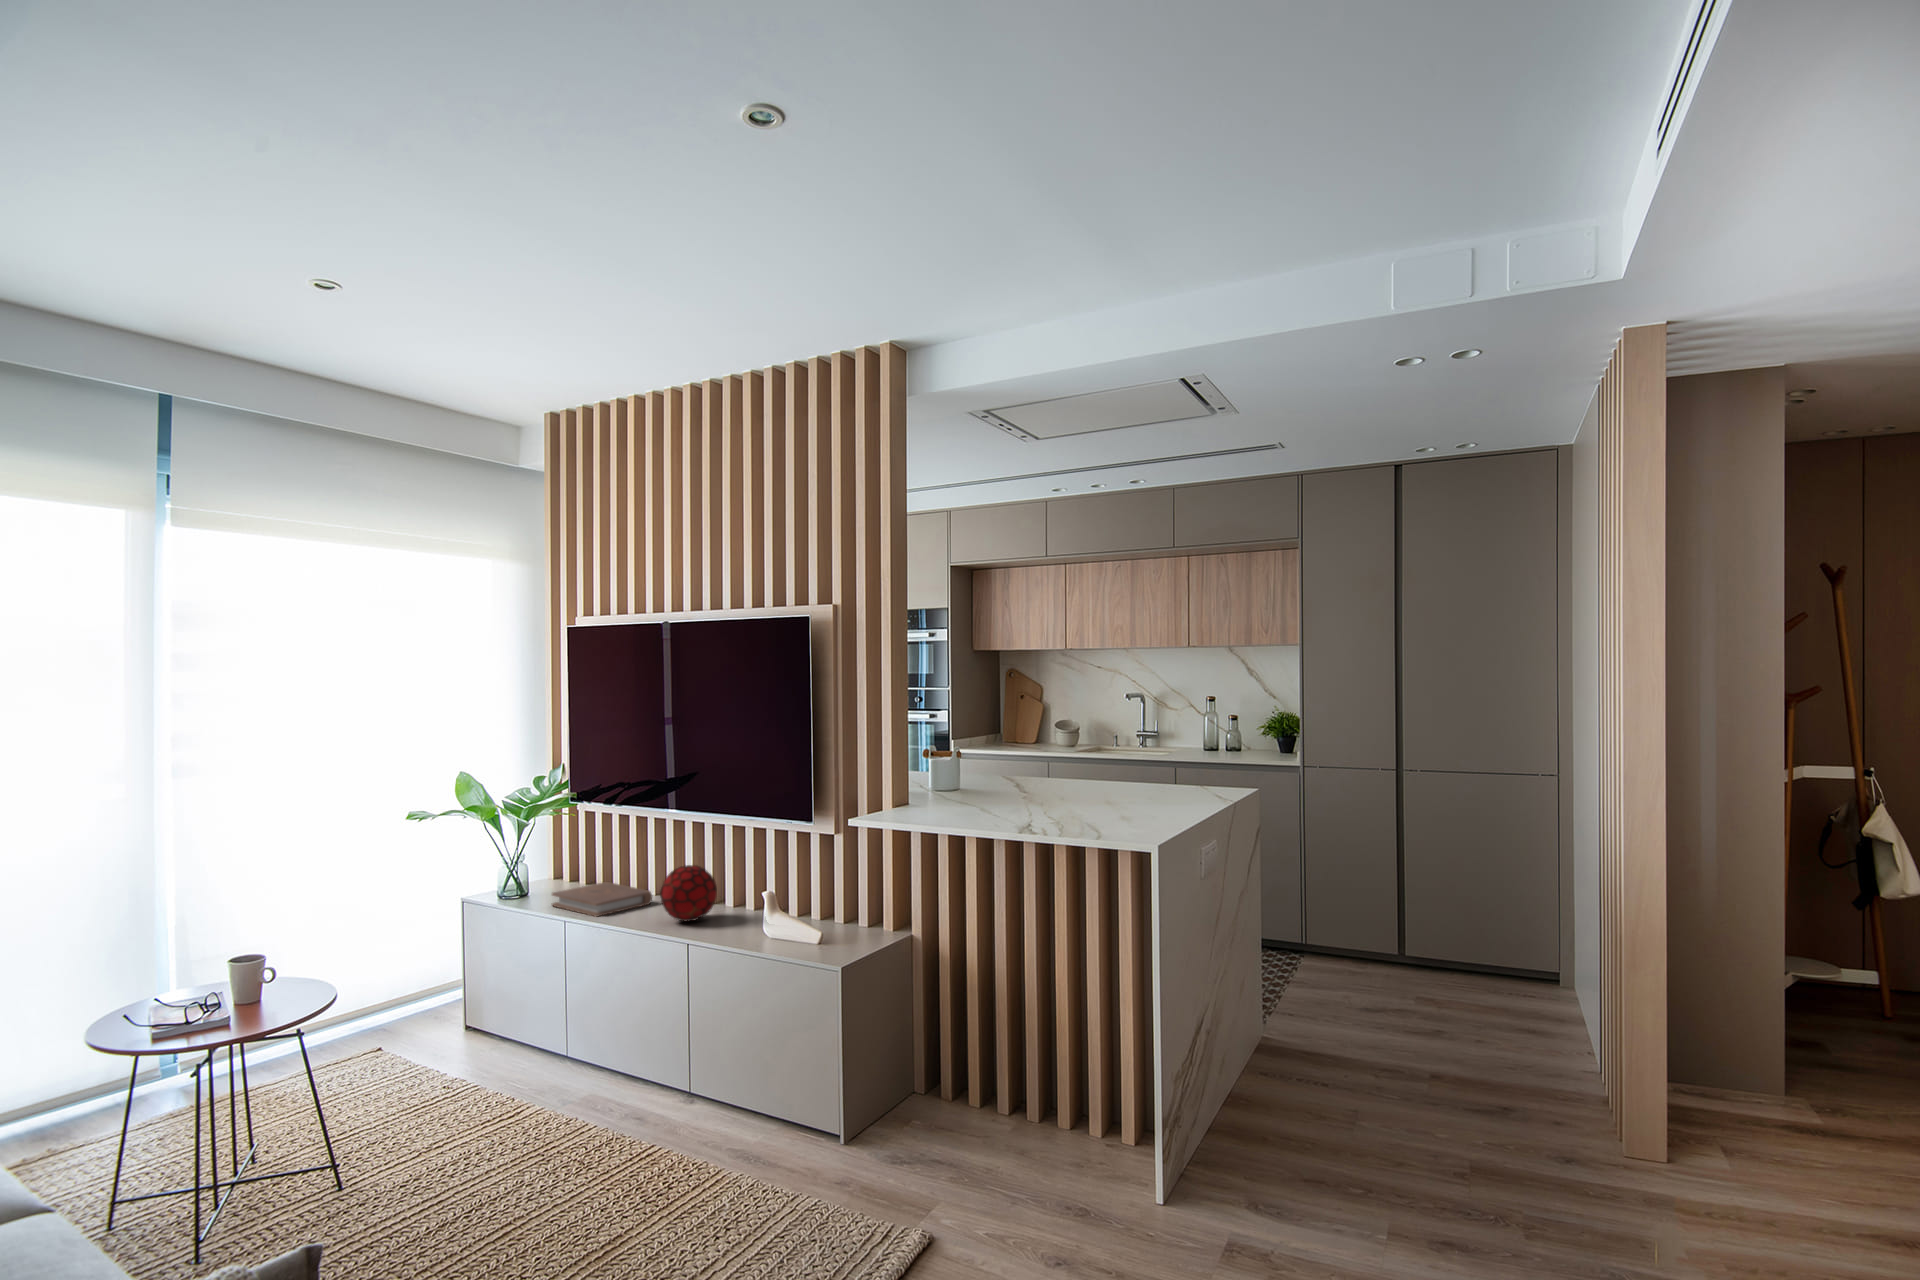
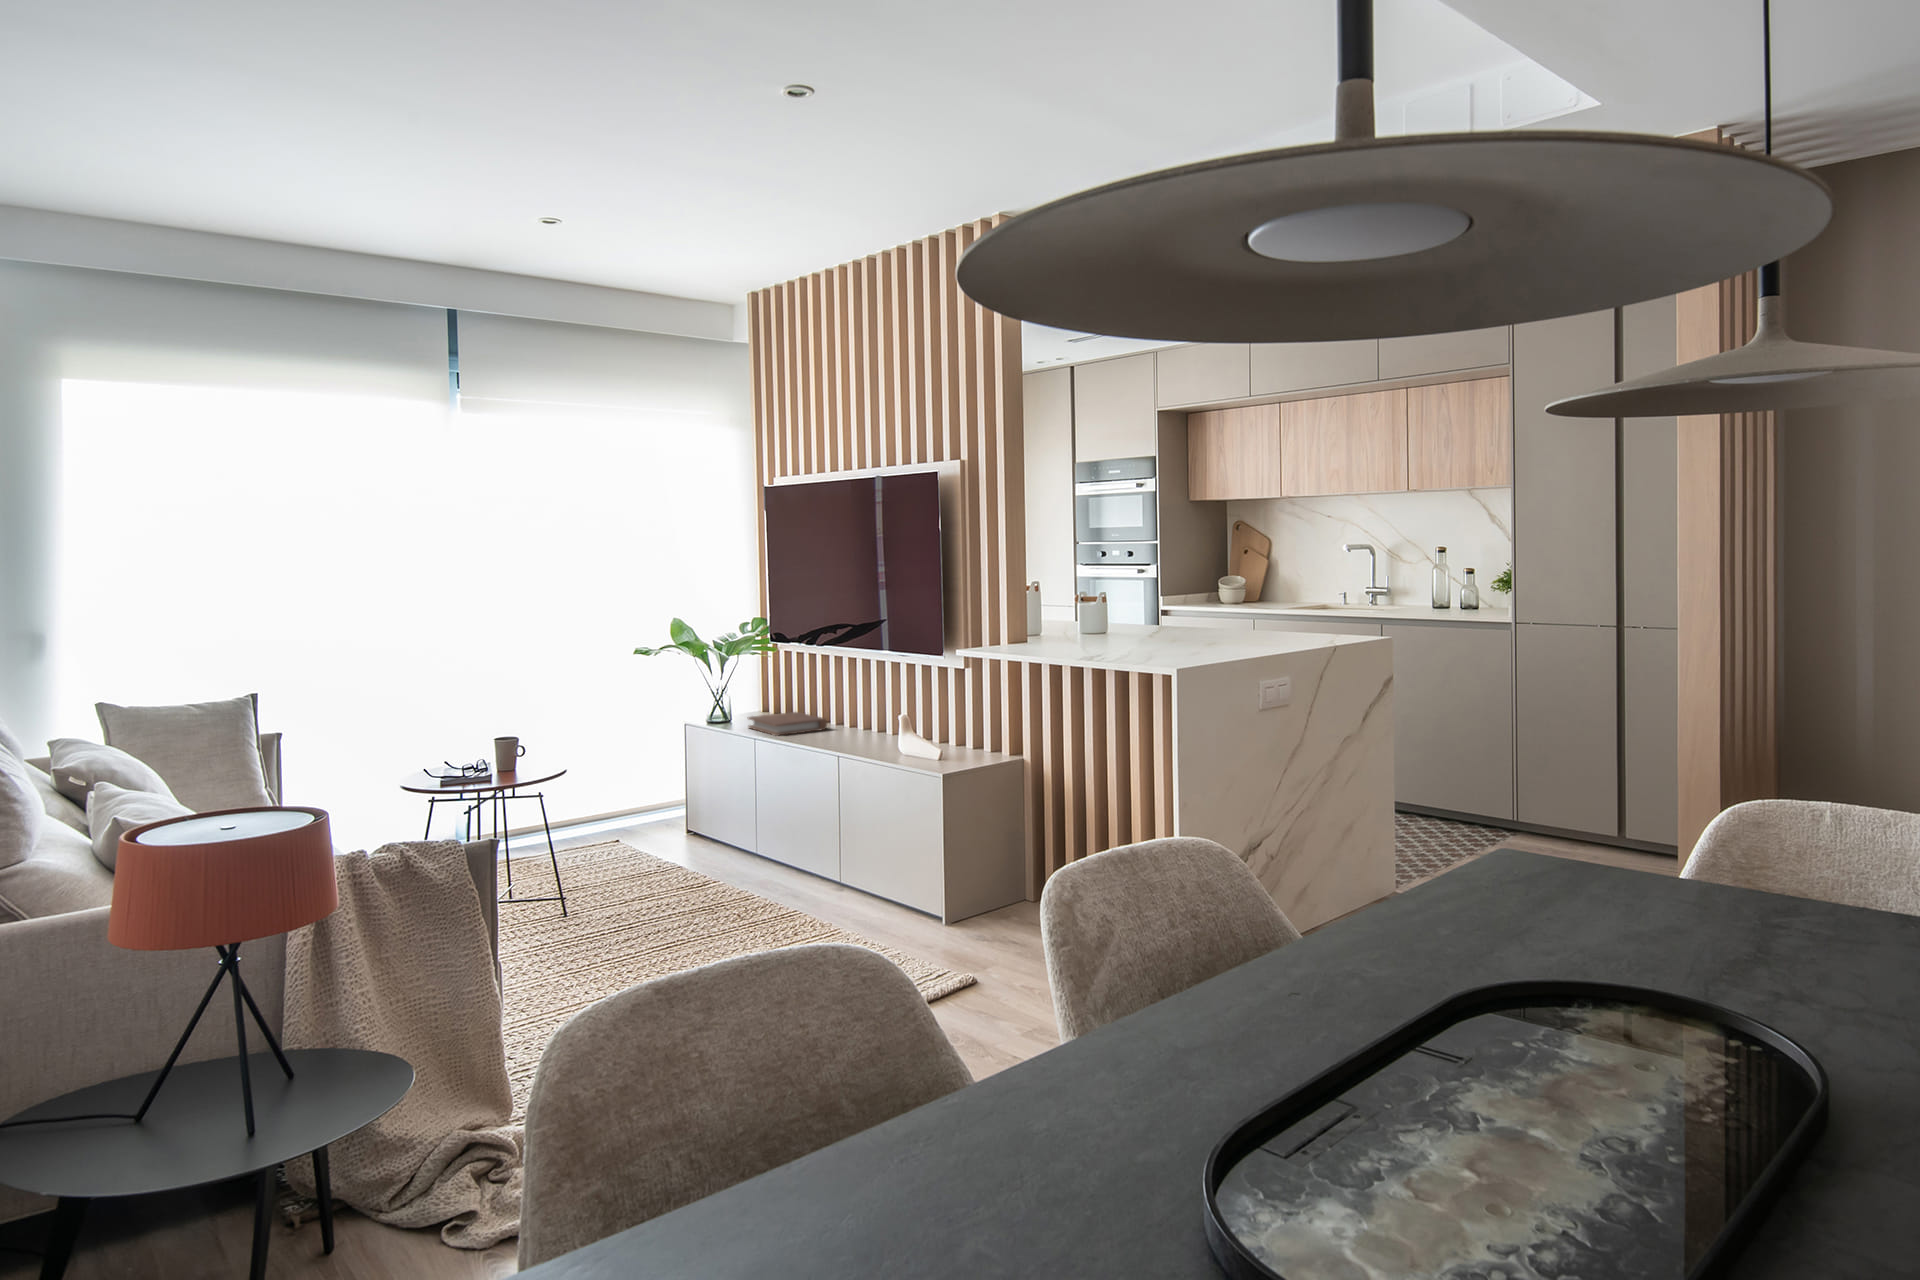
decorative orb: present [660,865,717,921] -> none [820,692,870,741]

